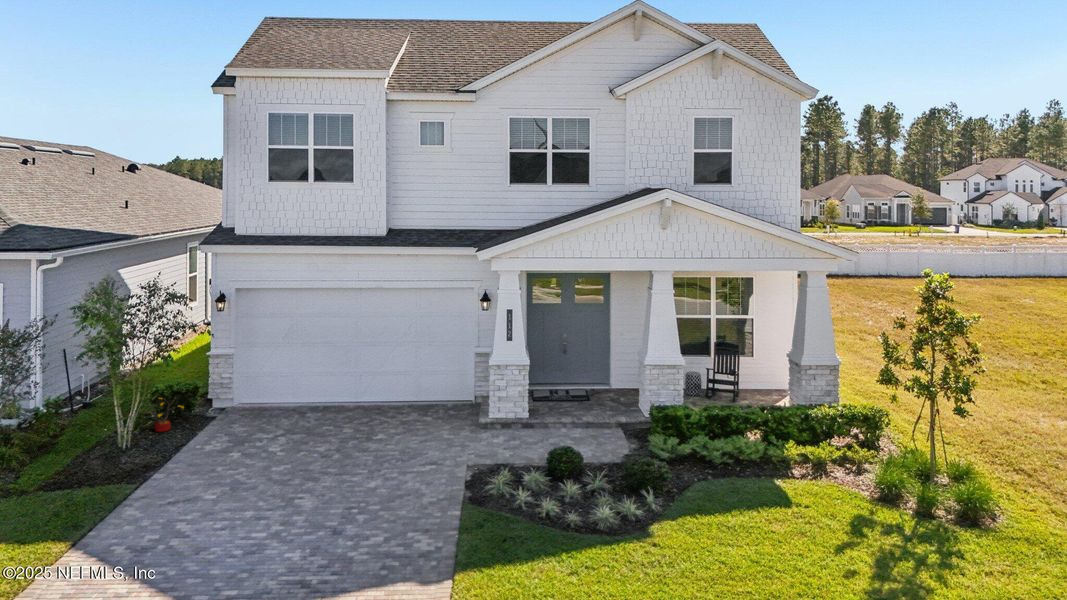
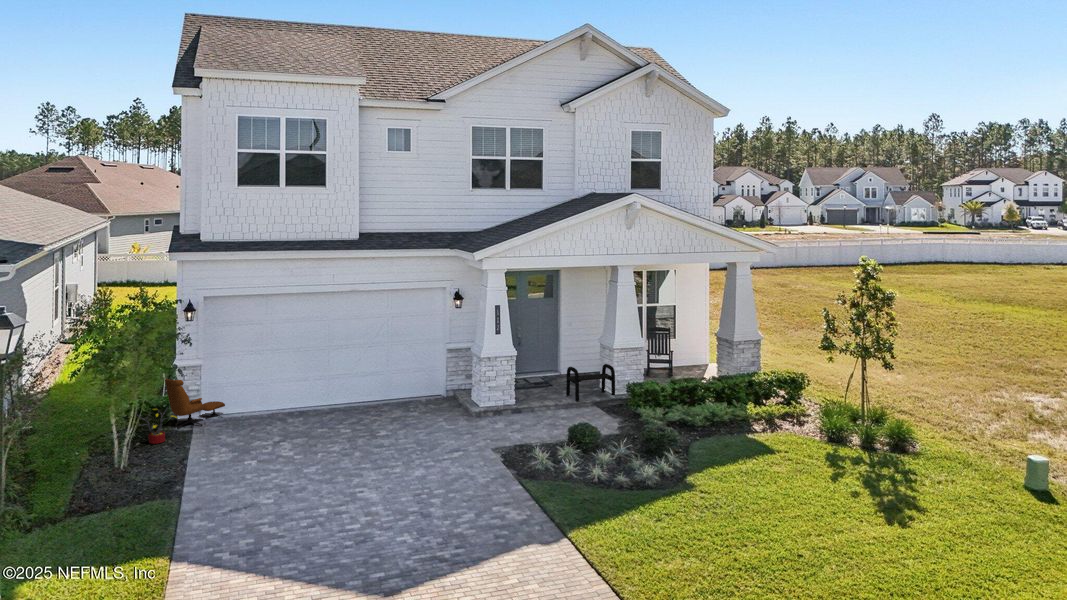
lounge chair: none [181,369,244,419] -> present [165,378,225,428]
bench: none [594,381,647,421] -> present [566,364,615,401]

